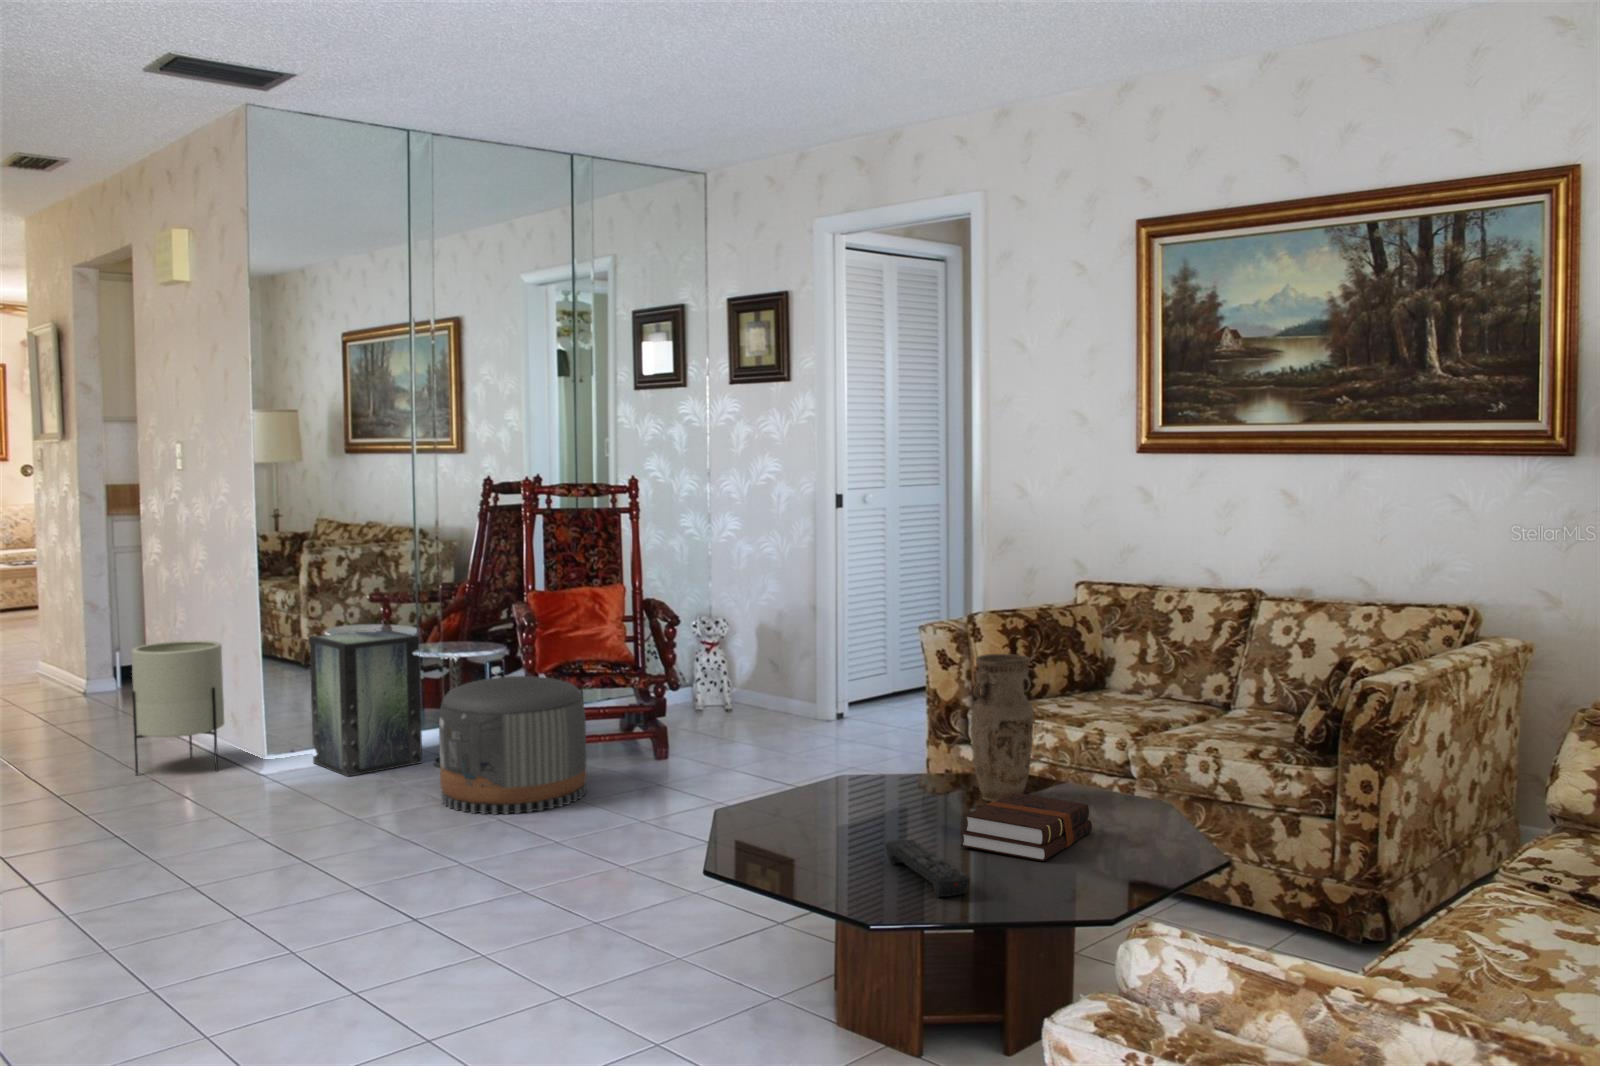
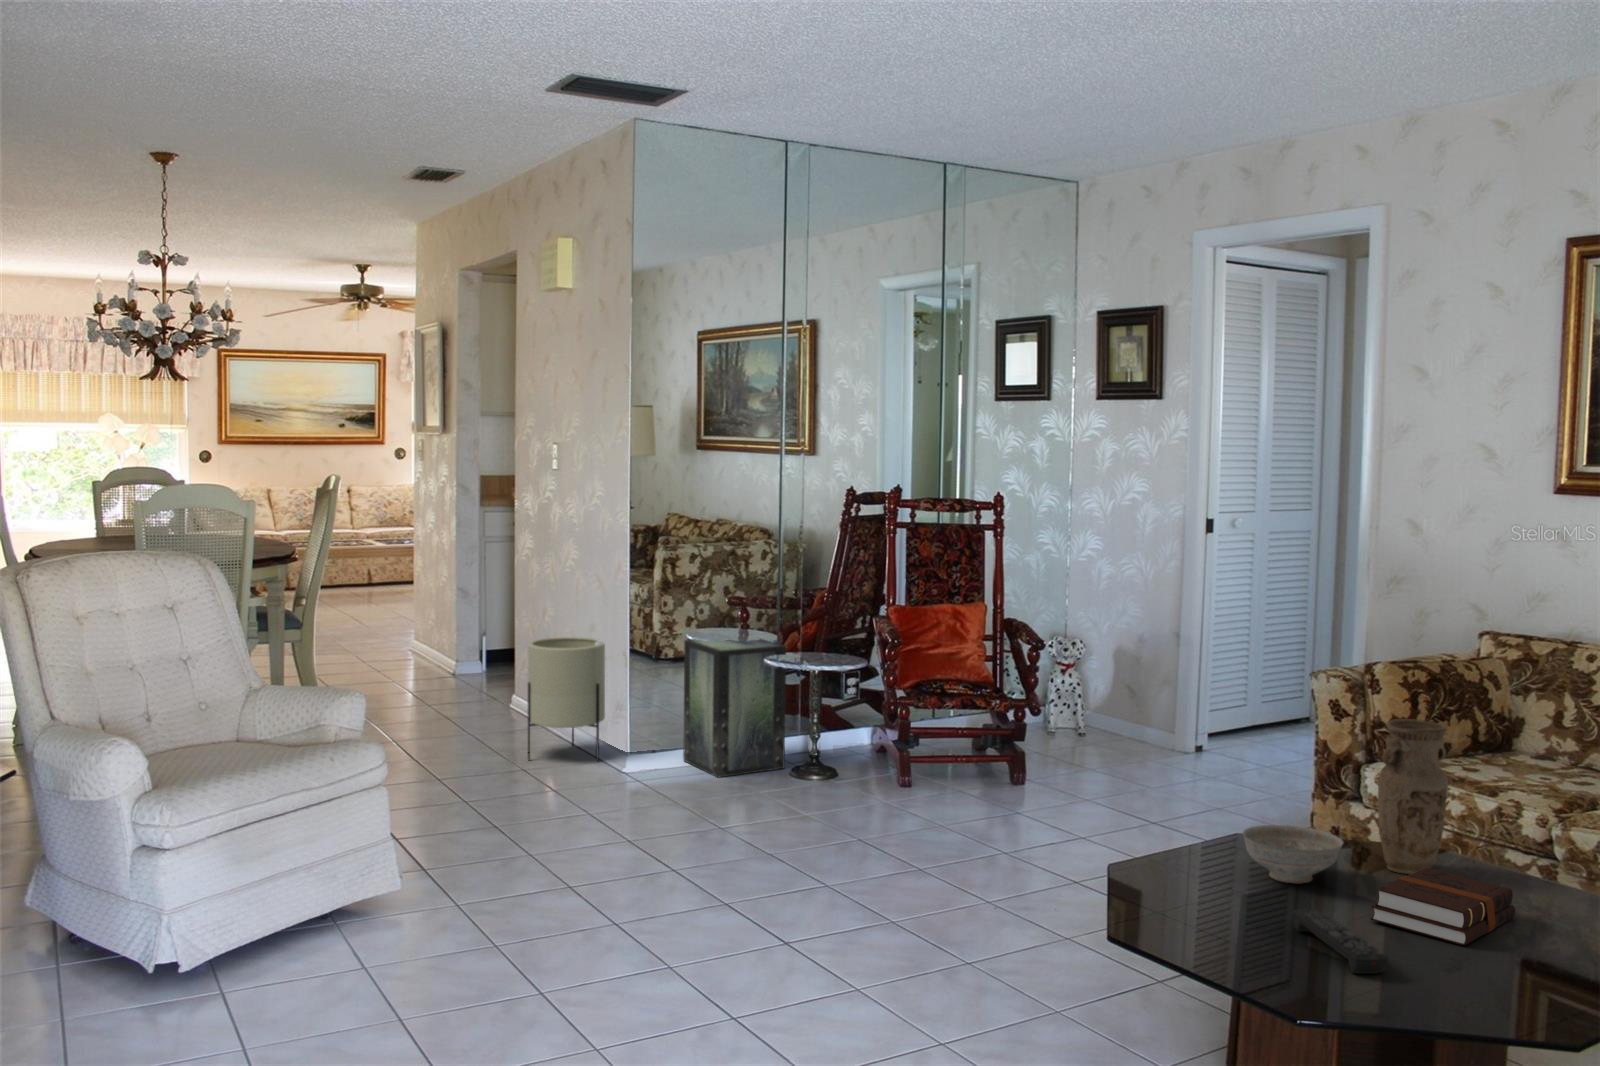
pouf: present [439,676,587,815] -> none [809,694,950,830]
decorative bowl: none [845,765,939,820] -> present [1243,825,1343,883]

